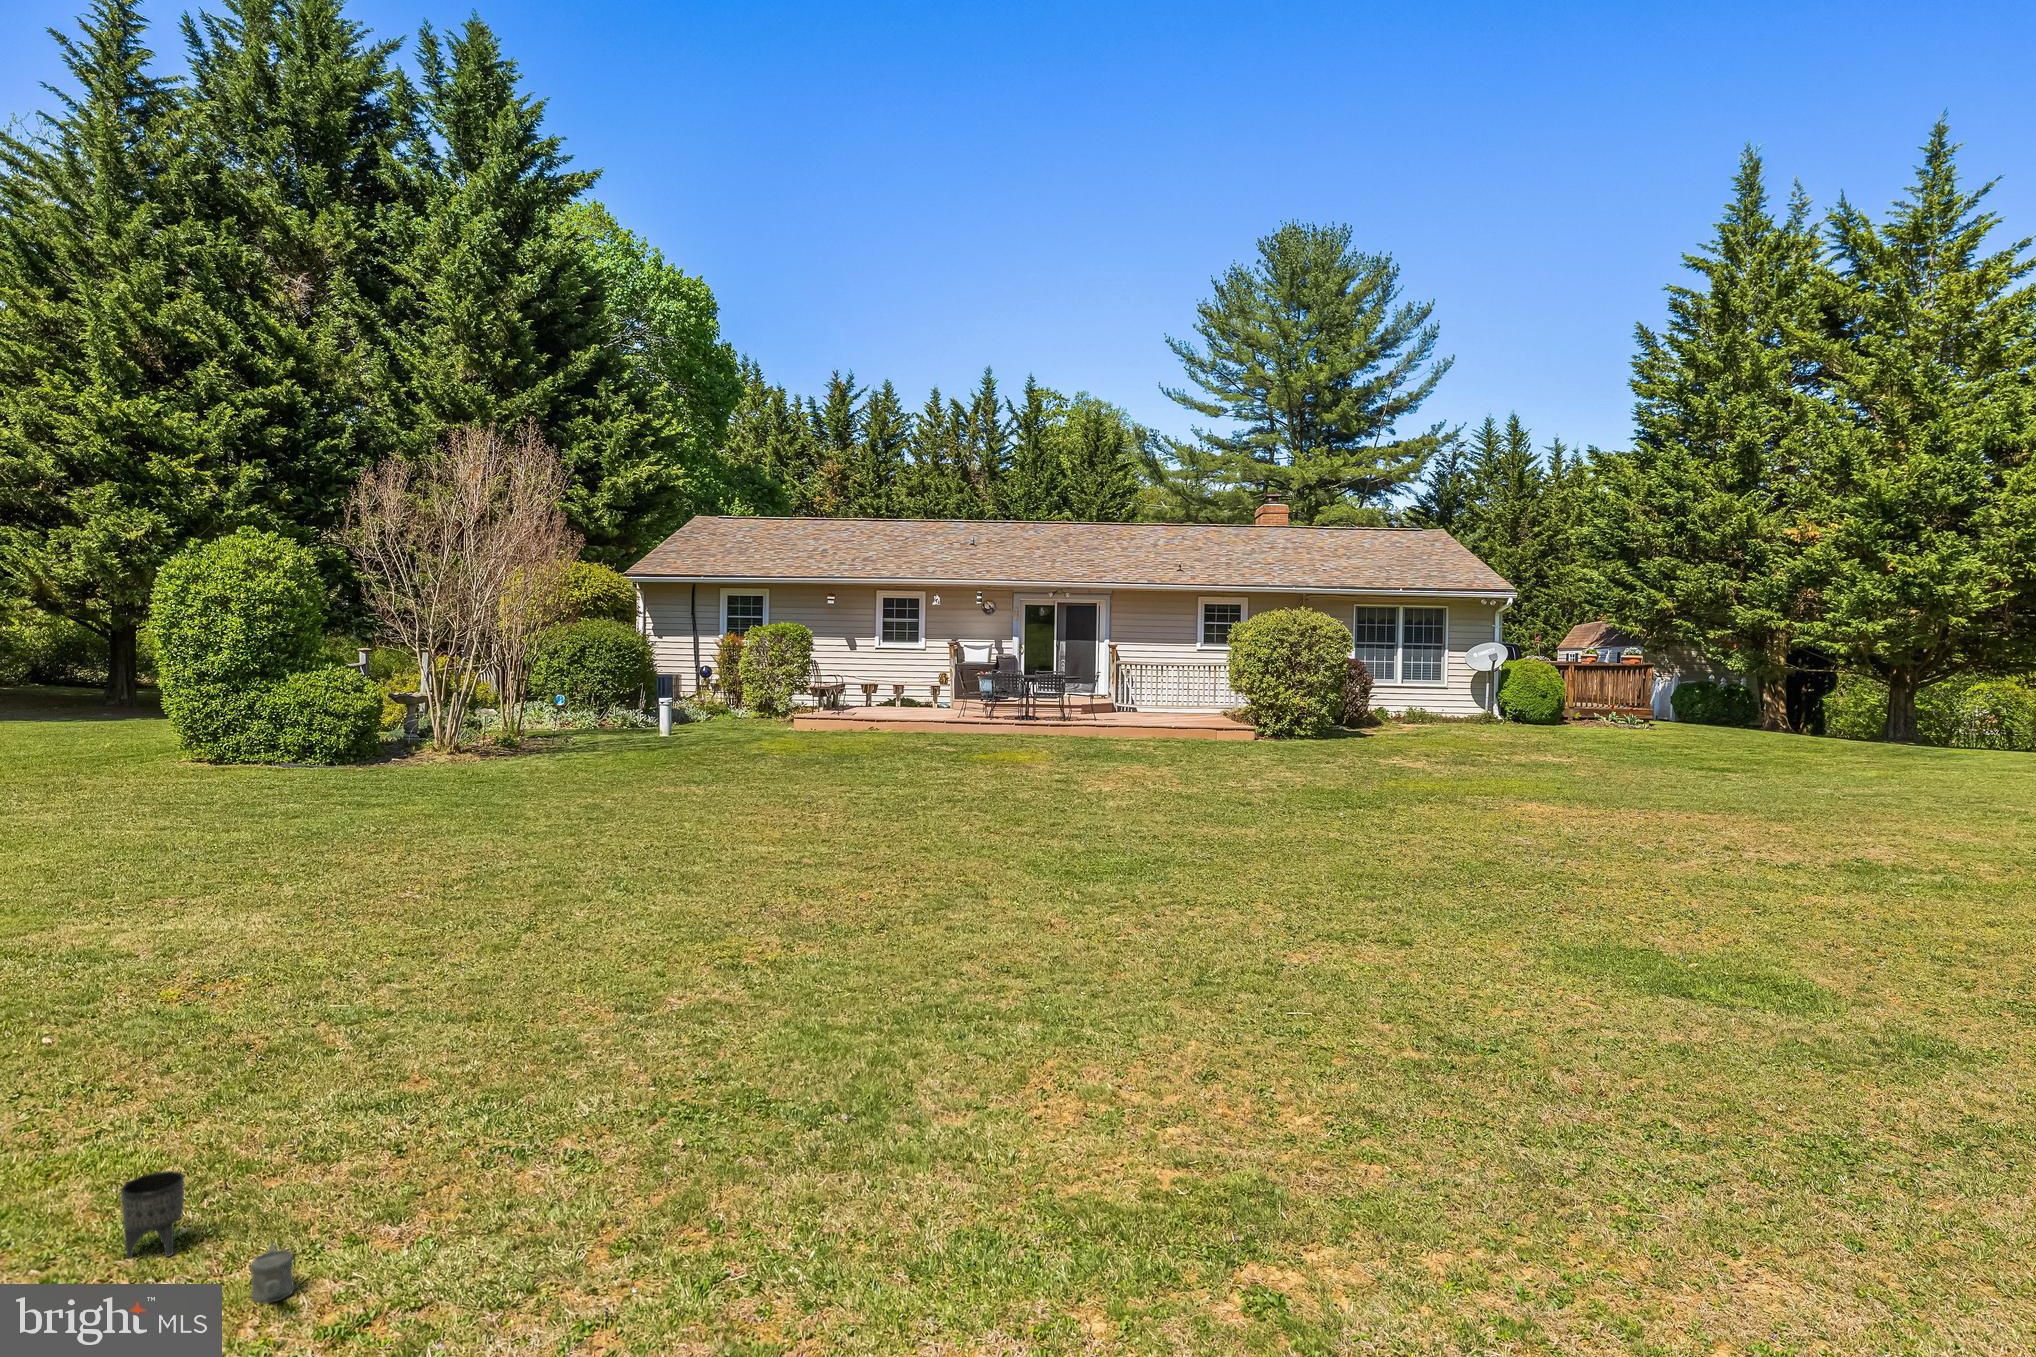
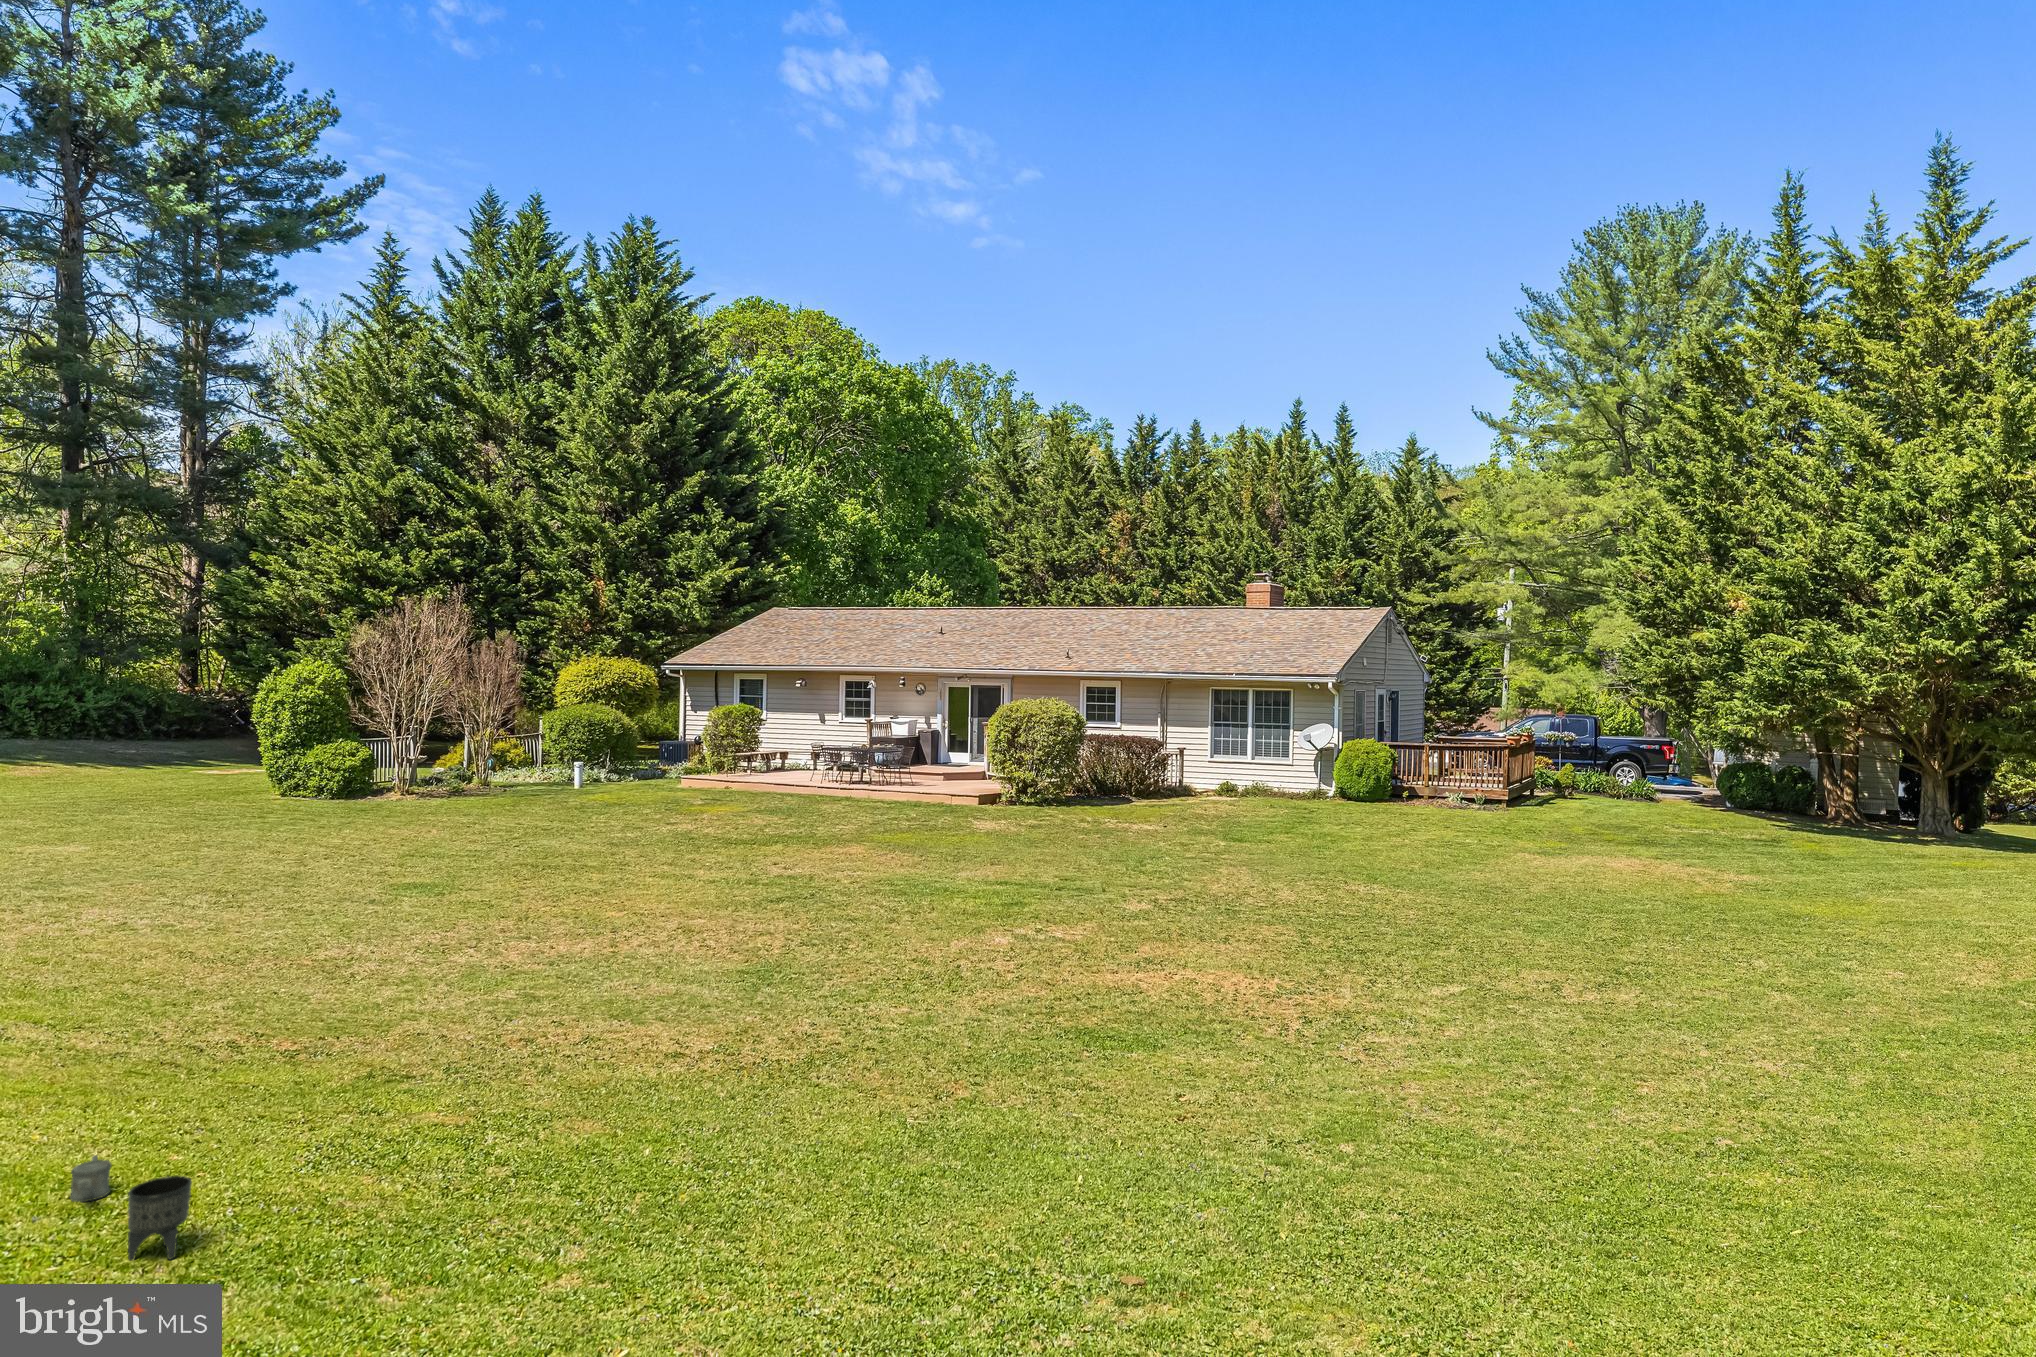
watering can: present [250,1244,295,1304] -> present [70,1155,112,1202]

